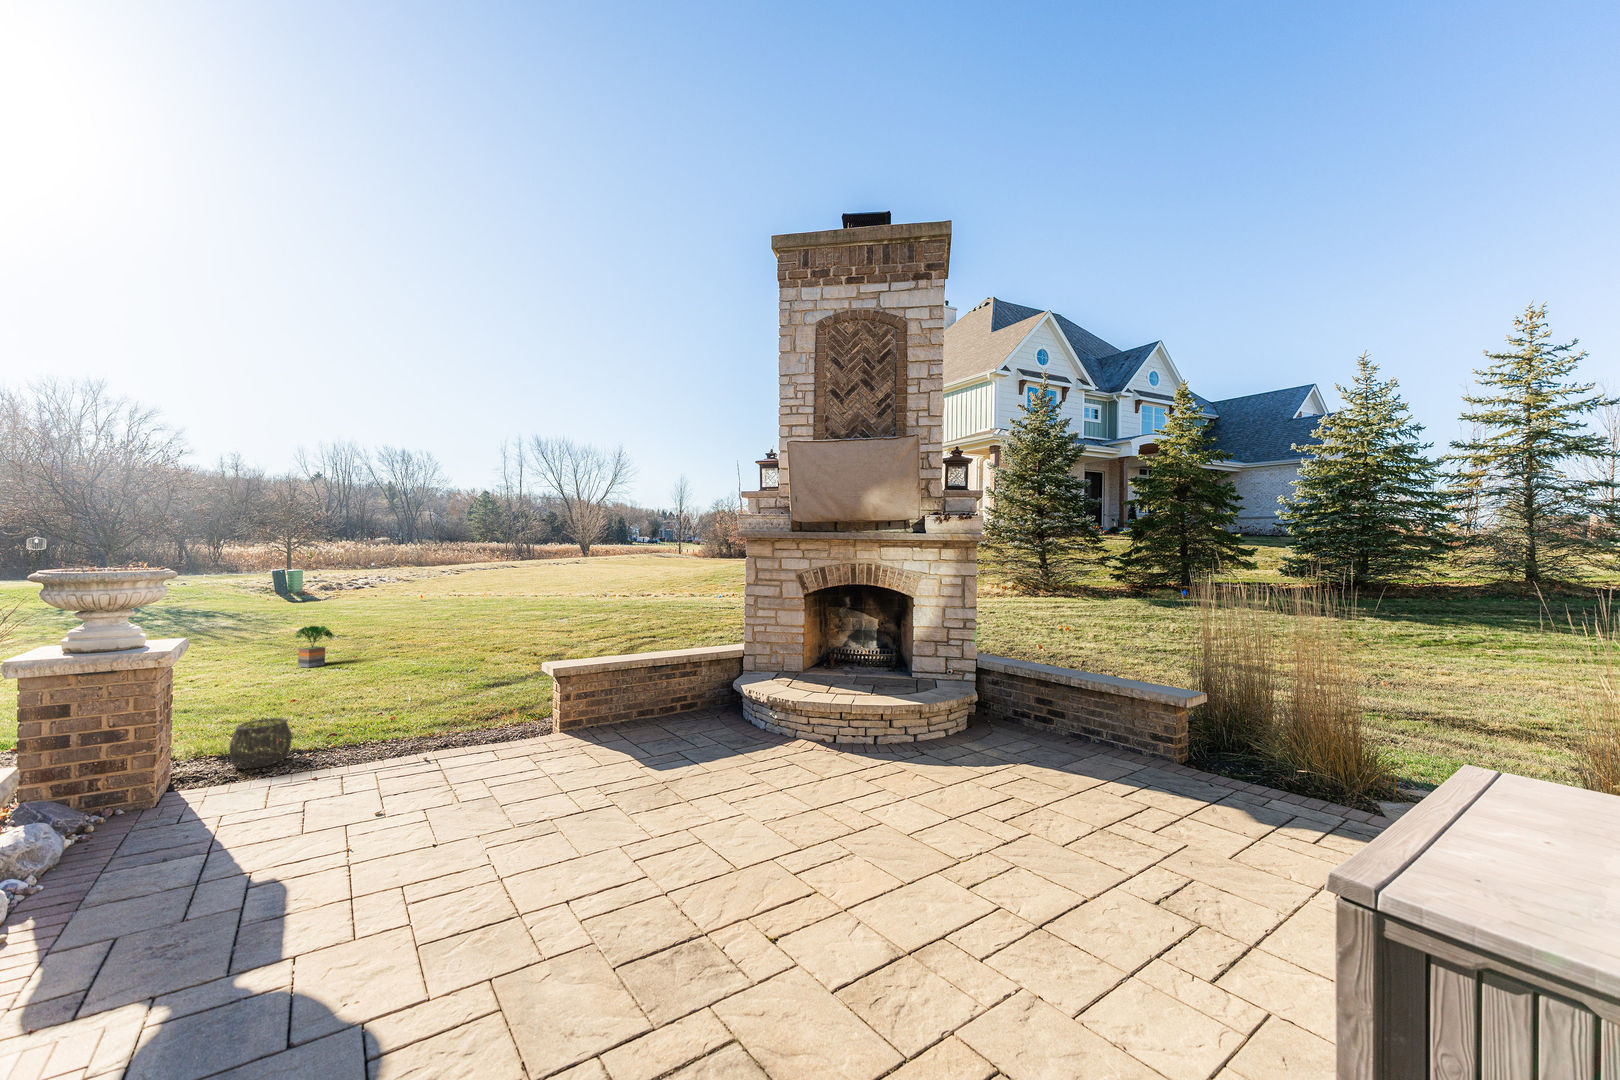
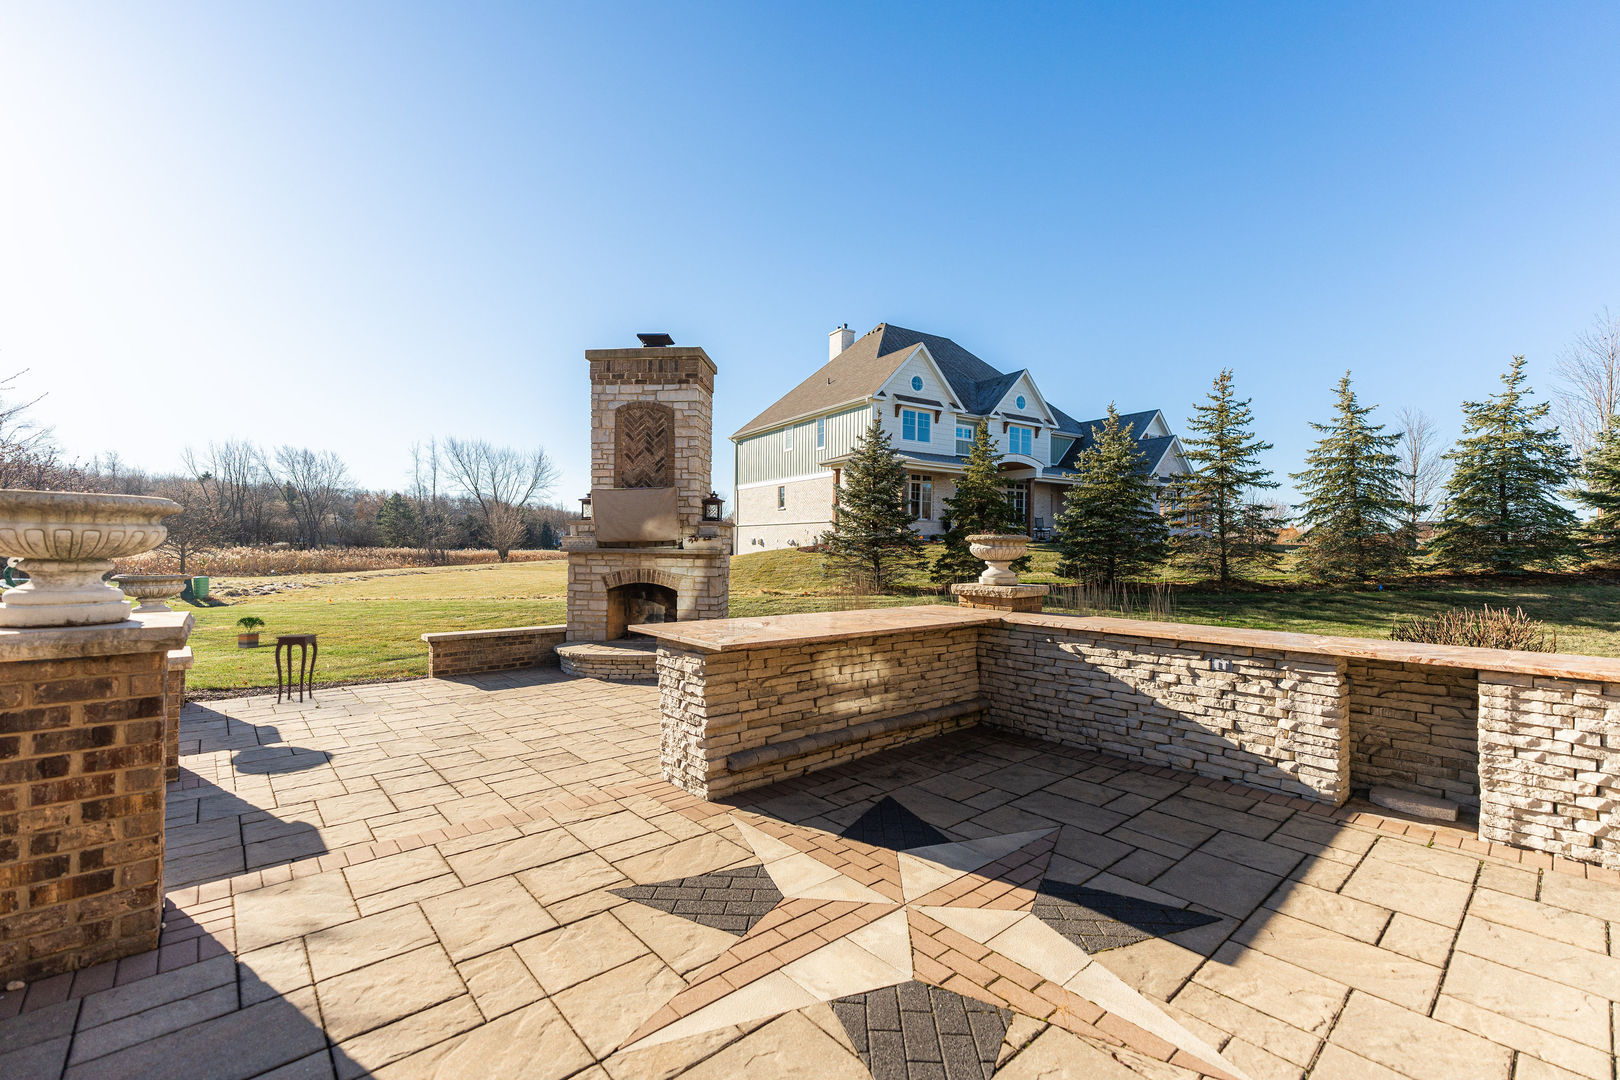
side table: none [309,672,384,798] -> present [275,634,318,704]
woven basket: present [229,718,292,769] -> none [217,667,256,695]

